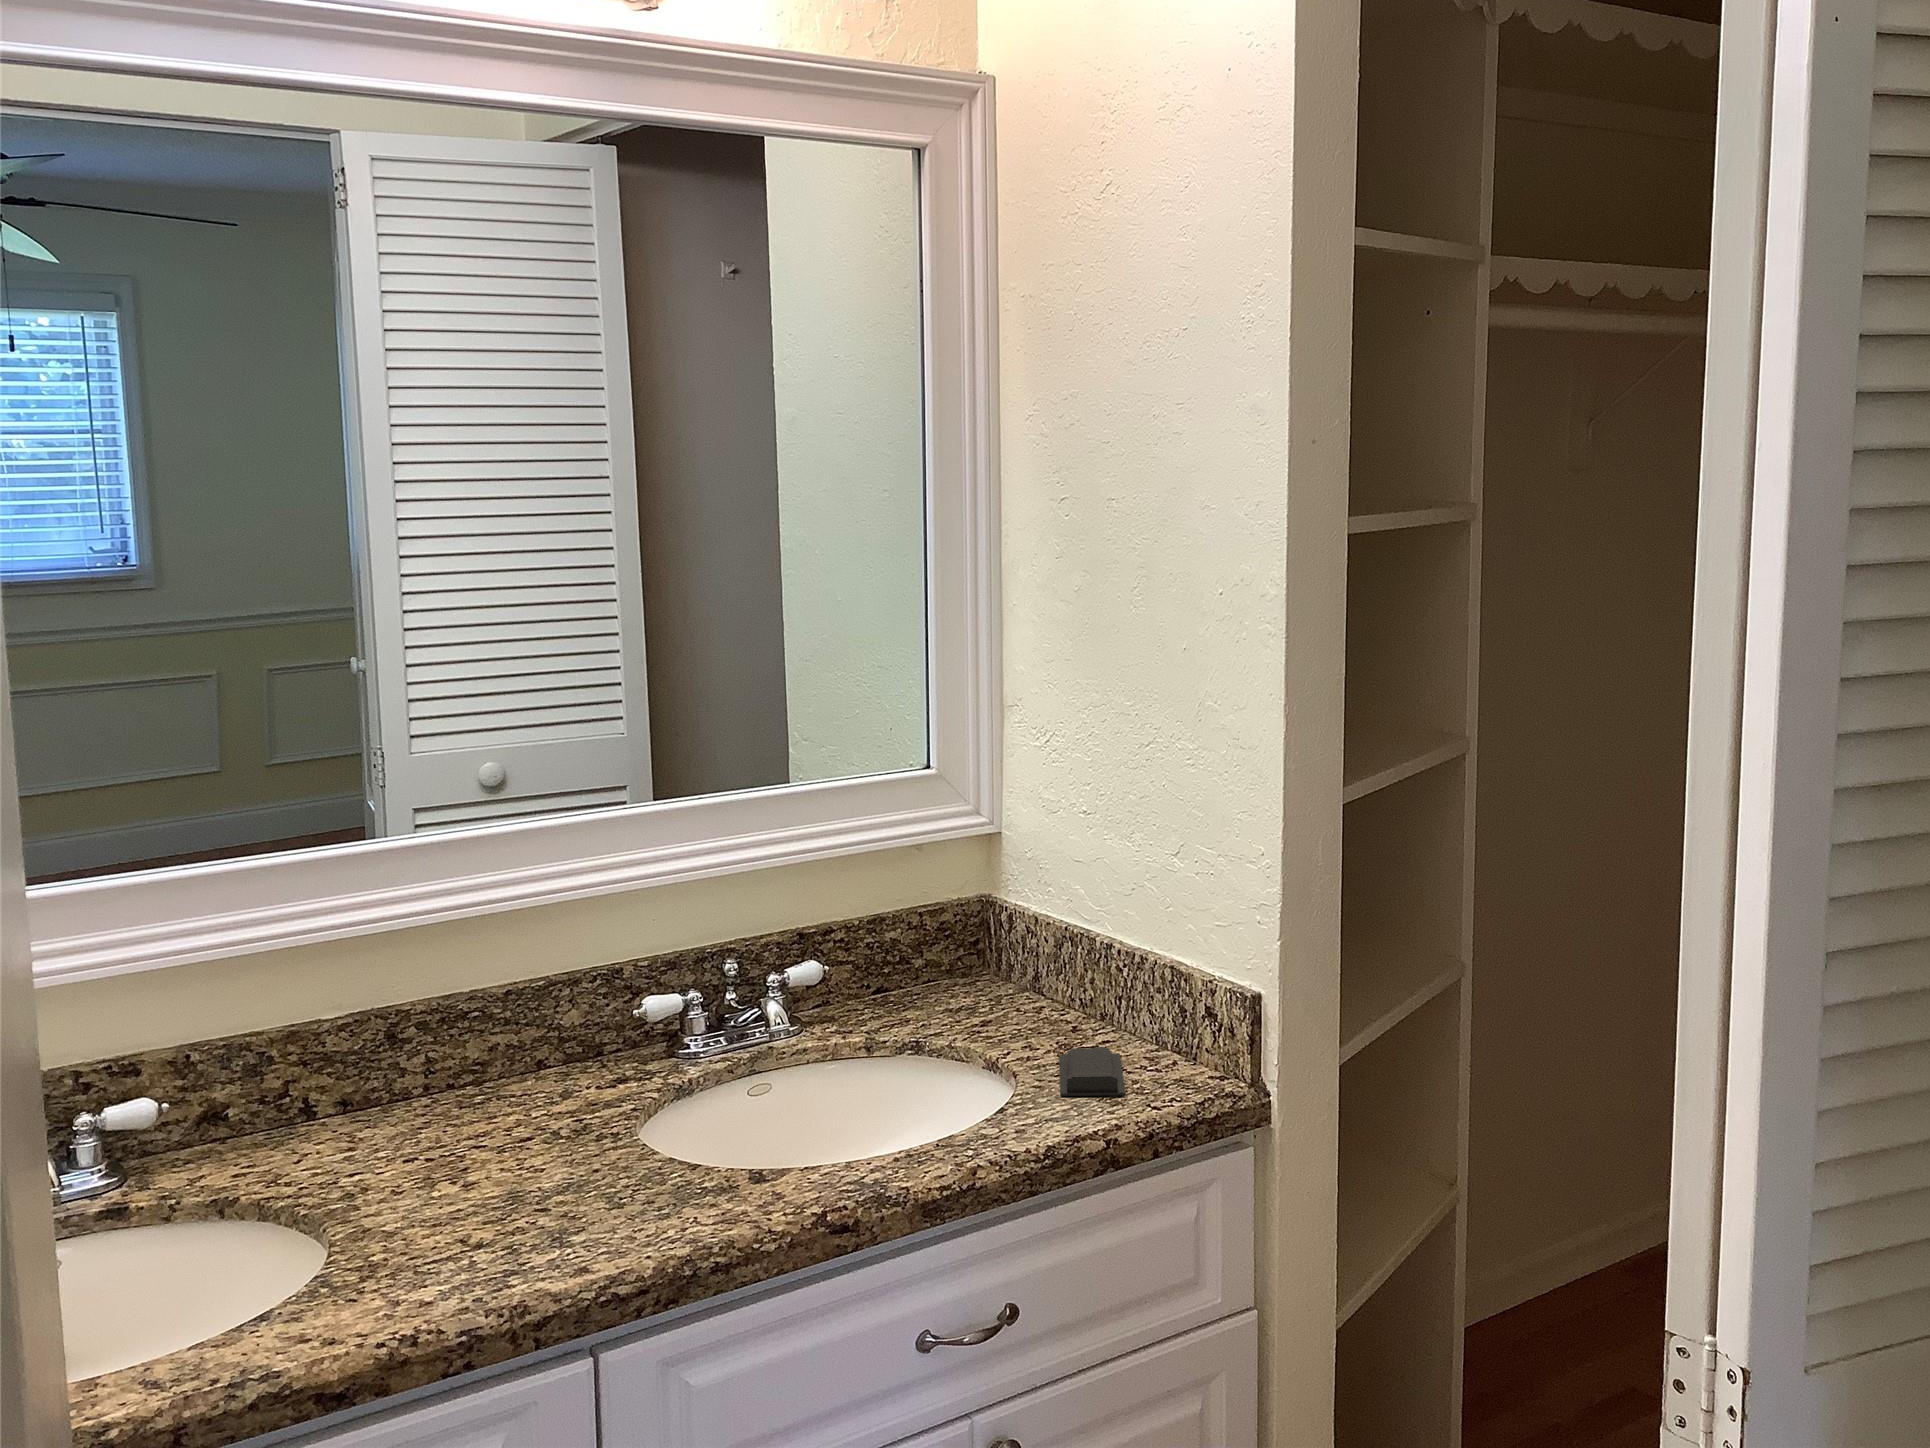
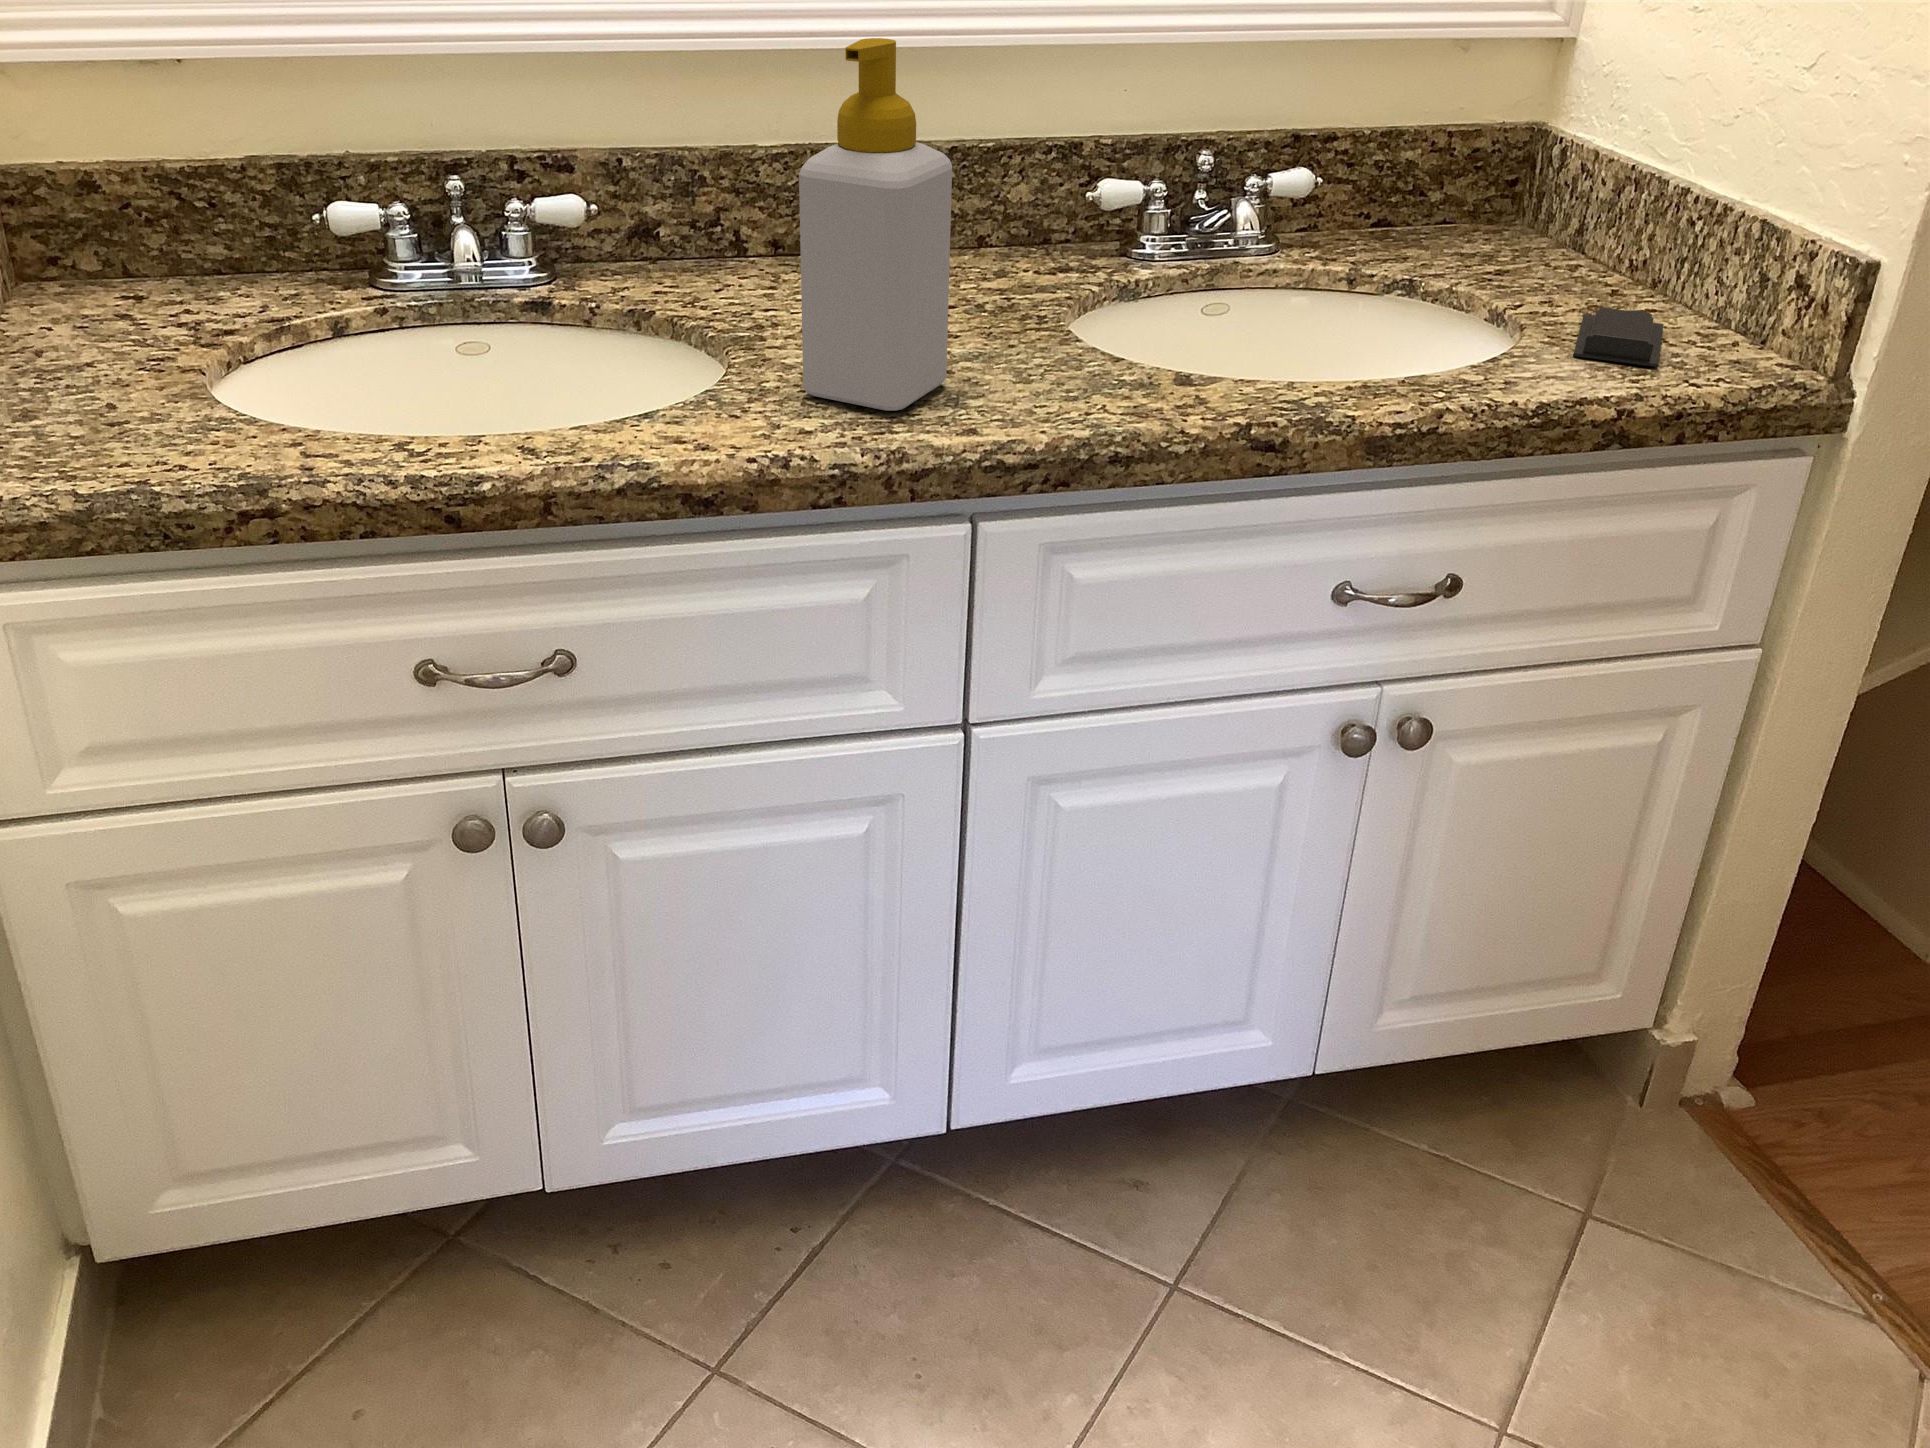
soap bottle: none [403,951,547,1265] -> present [799,38,952,411]

